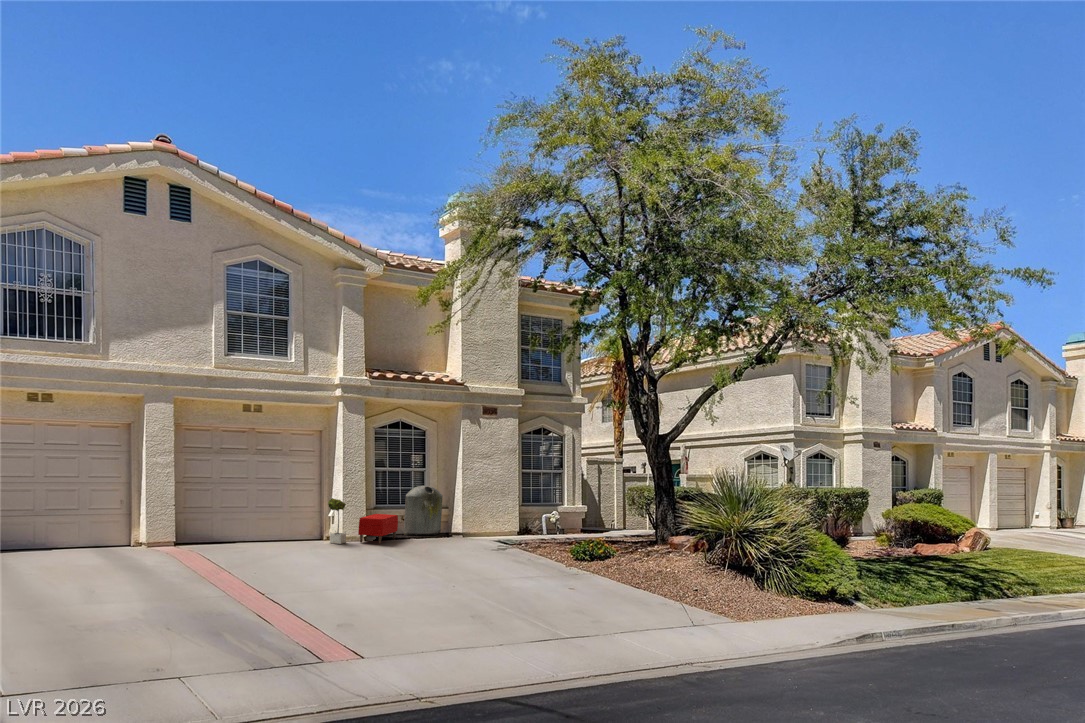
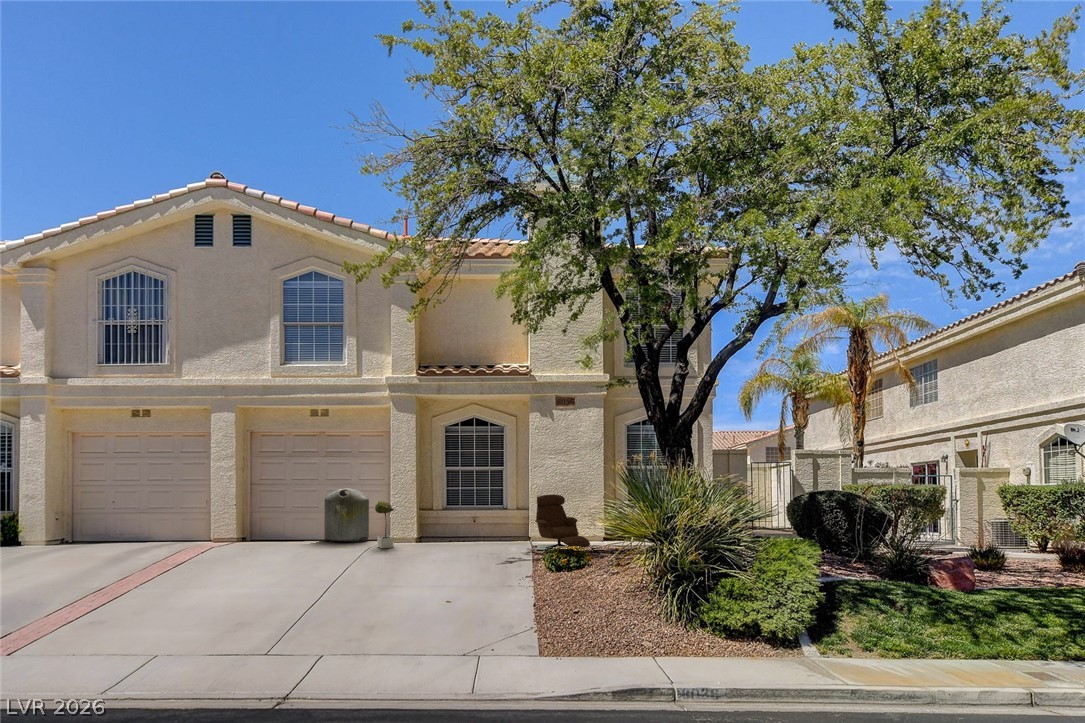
trash can: present [404,486,443,535] -> present [324,488,369,542]
lounge chair: none [462,490,513,540] -> present [535,495,590,556]
bench: present [358,514,398,544] -> none [403,518,463,551]

